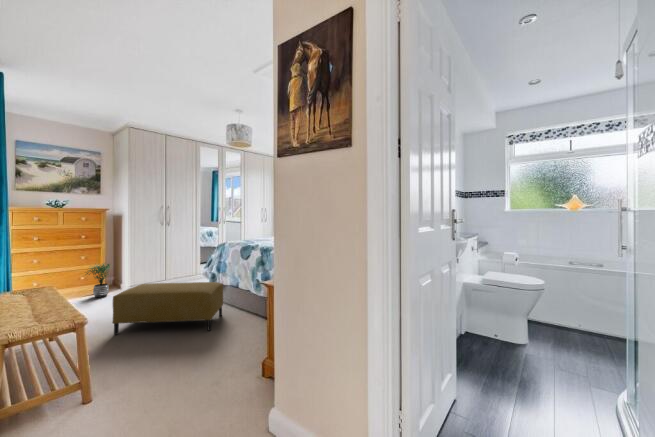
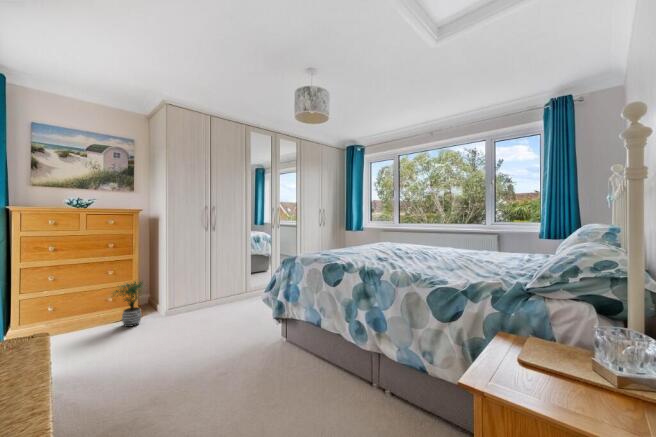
ottoman: present [112,282,223,335] -> none [138,319,300,411]

